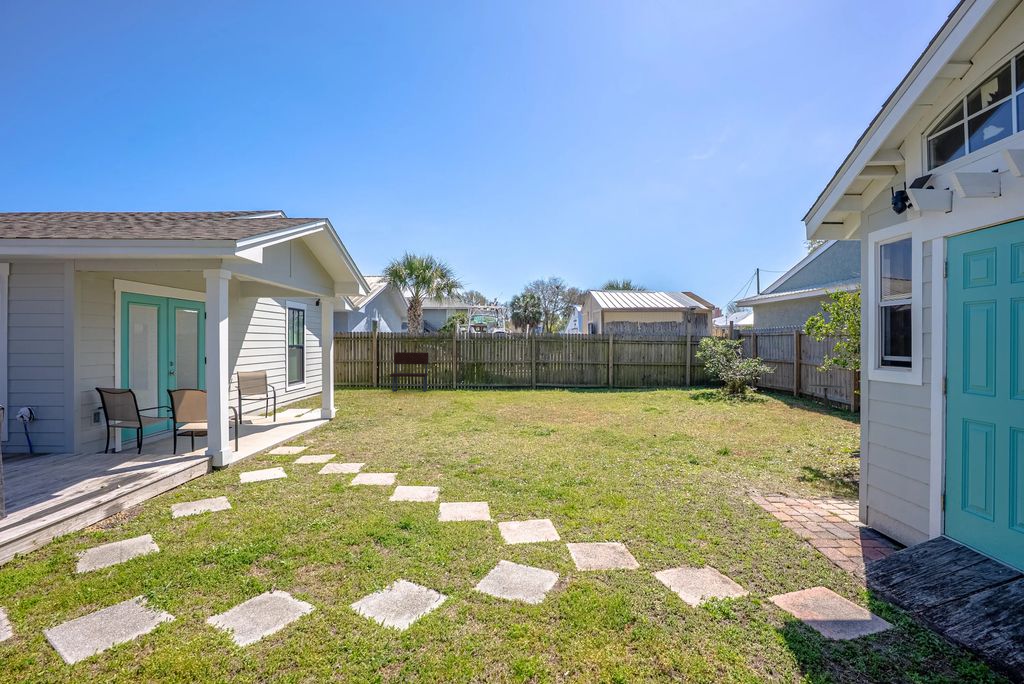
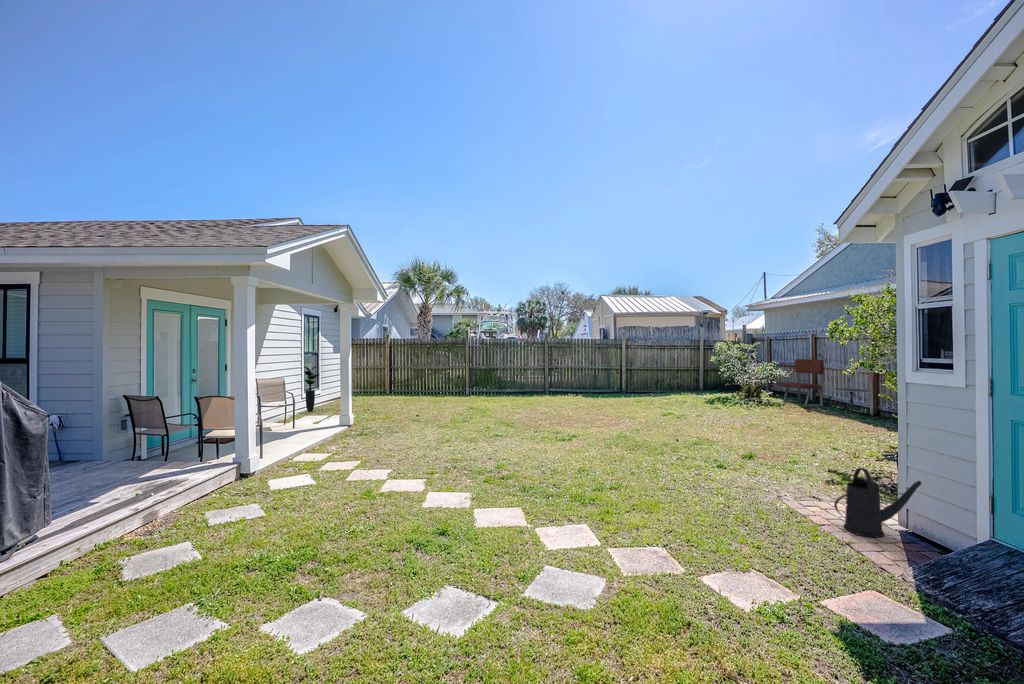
bench: present [390,352,429,392] -> present [776,359,824,407]
potted plant: none [287,359,308,404] -> present [305,367,320,411]
watering can: none [793,463,878,532] -> present [834,468,921,537]

